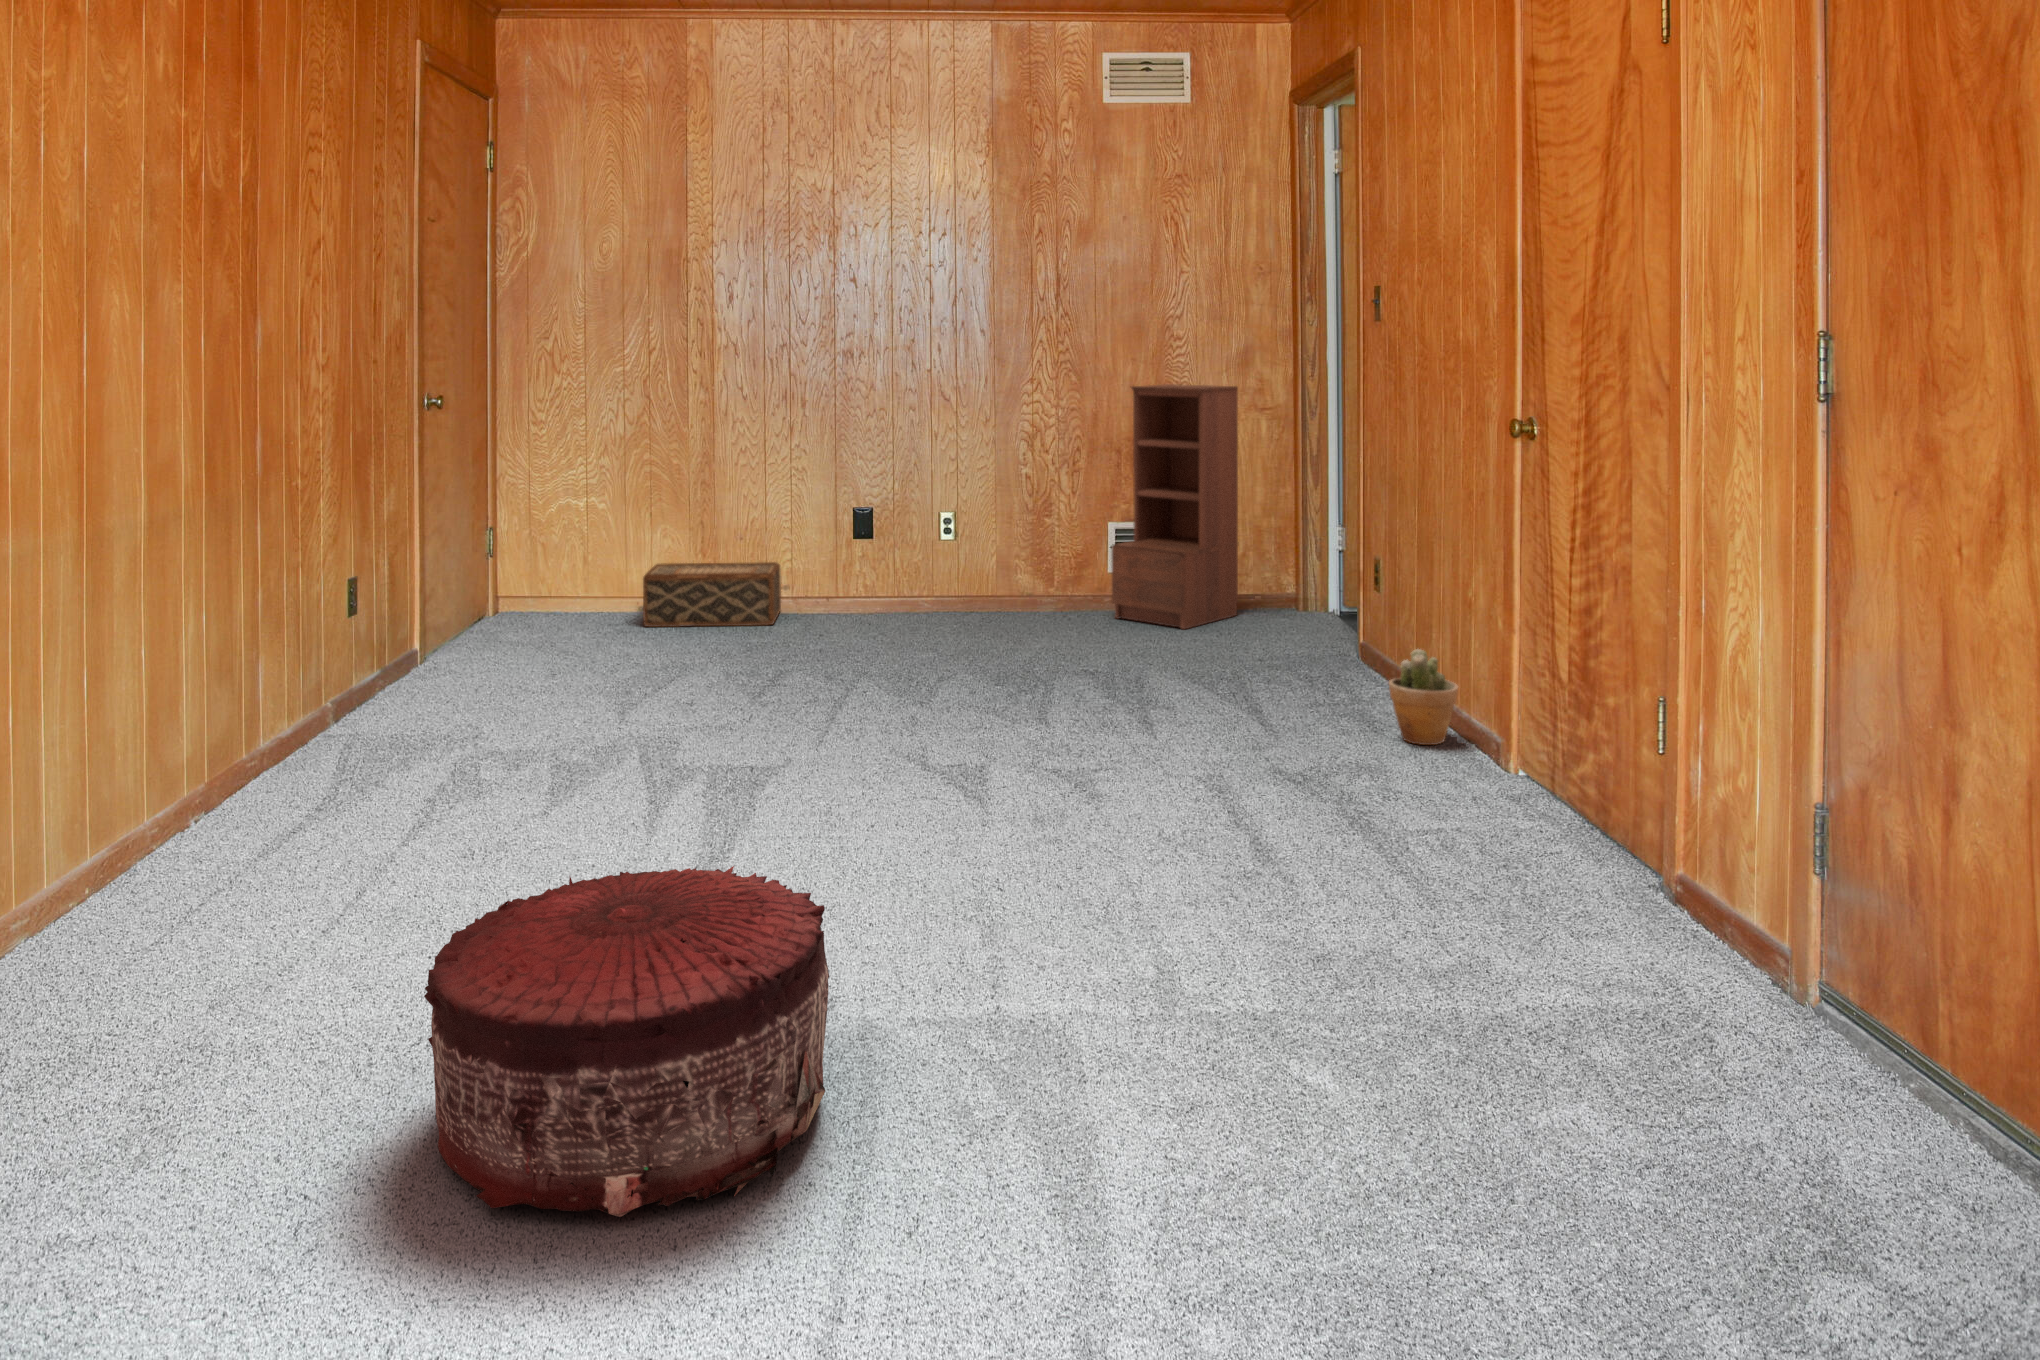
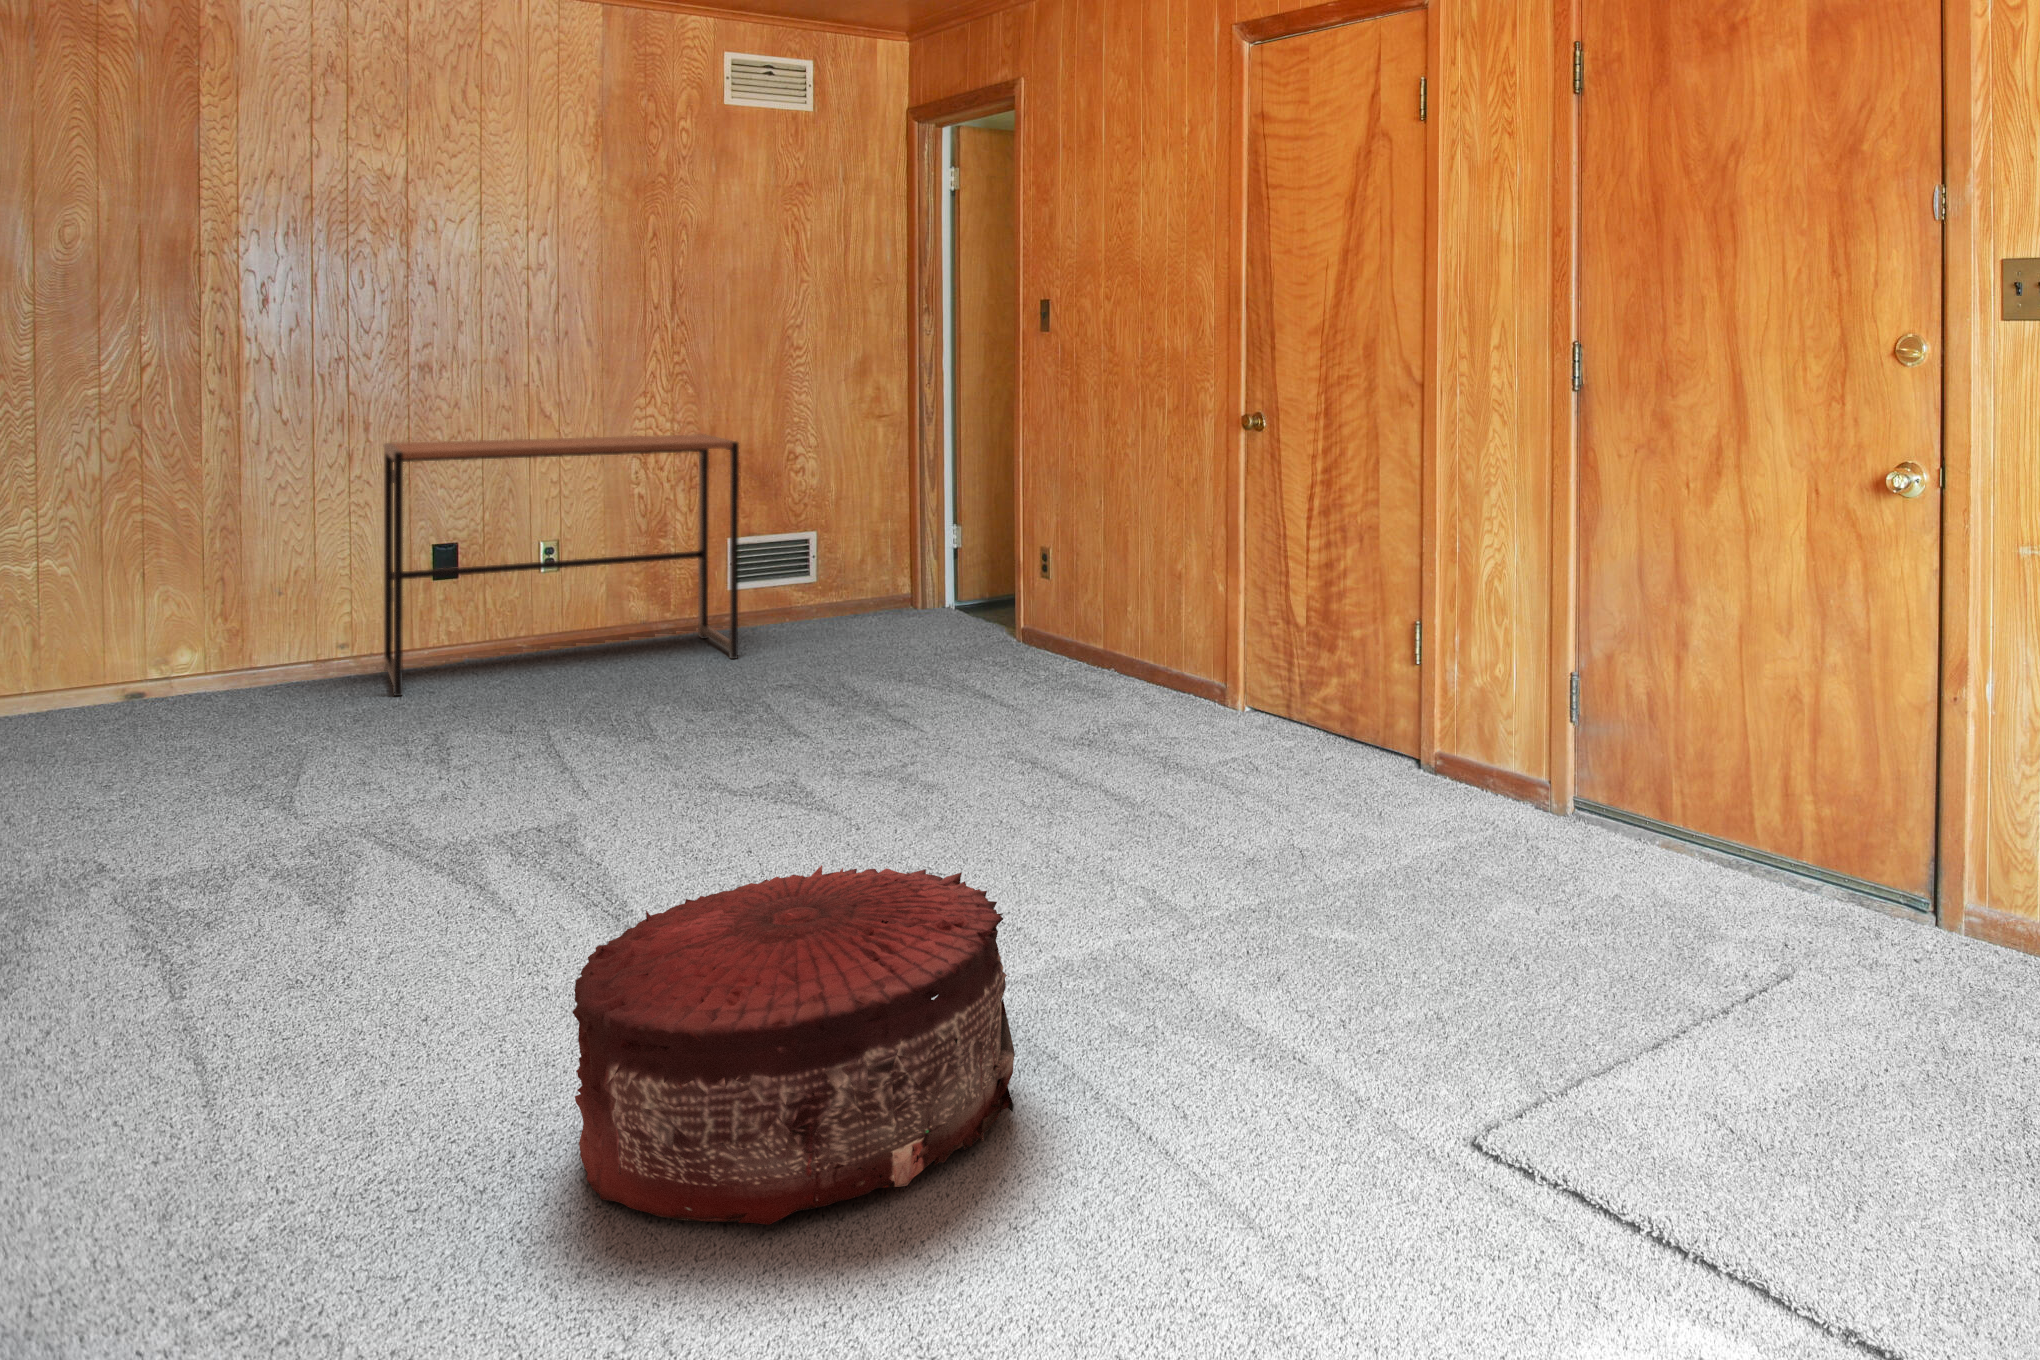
bookshelf: present [1112,384,1238,629] -> none [746,395,875,641]
desk: none [812,421,1087,636] -> present [384,434,739,696]
woven basket: present [643,562,781,627] -> none [109,618,320,718]
potted plant: present [1389,649,1458,745] -> none [1121,620,1181,703]

